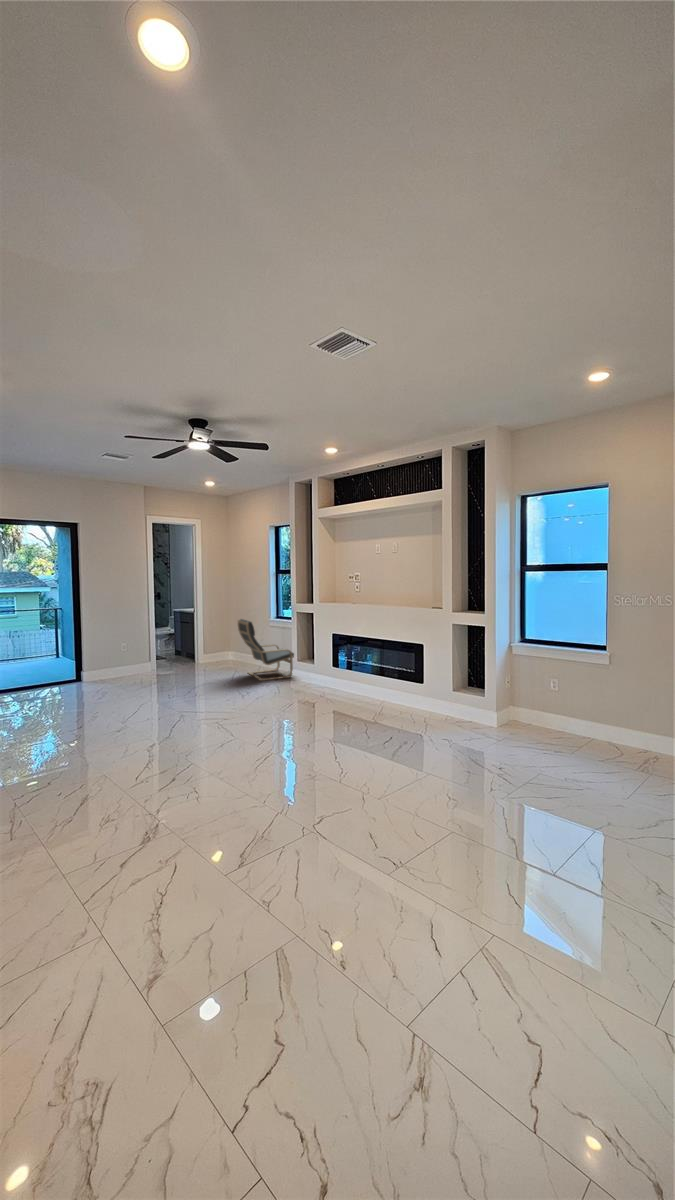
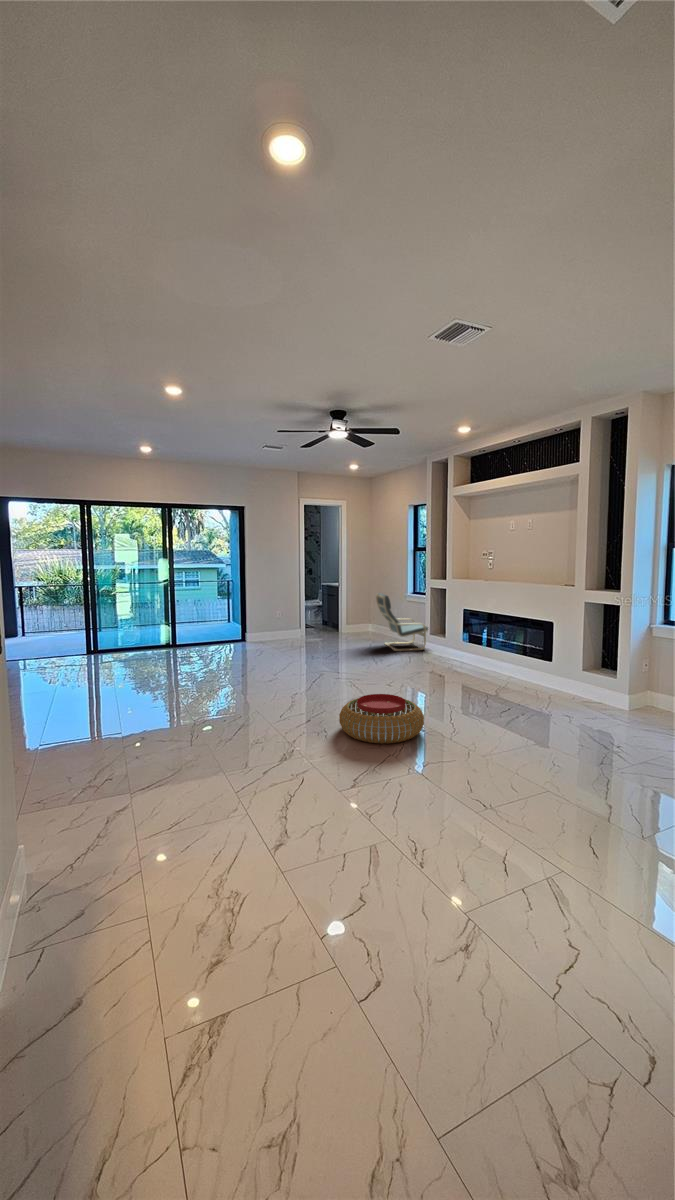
pouf: none [212,737,310,799] -> present [339,694,424,744]

